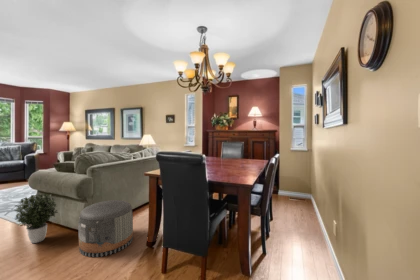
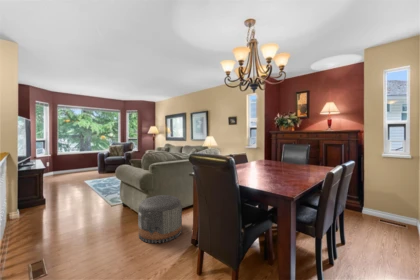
potted plant: present [15,194,57,243] -> none [101,184,129,222]

